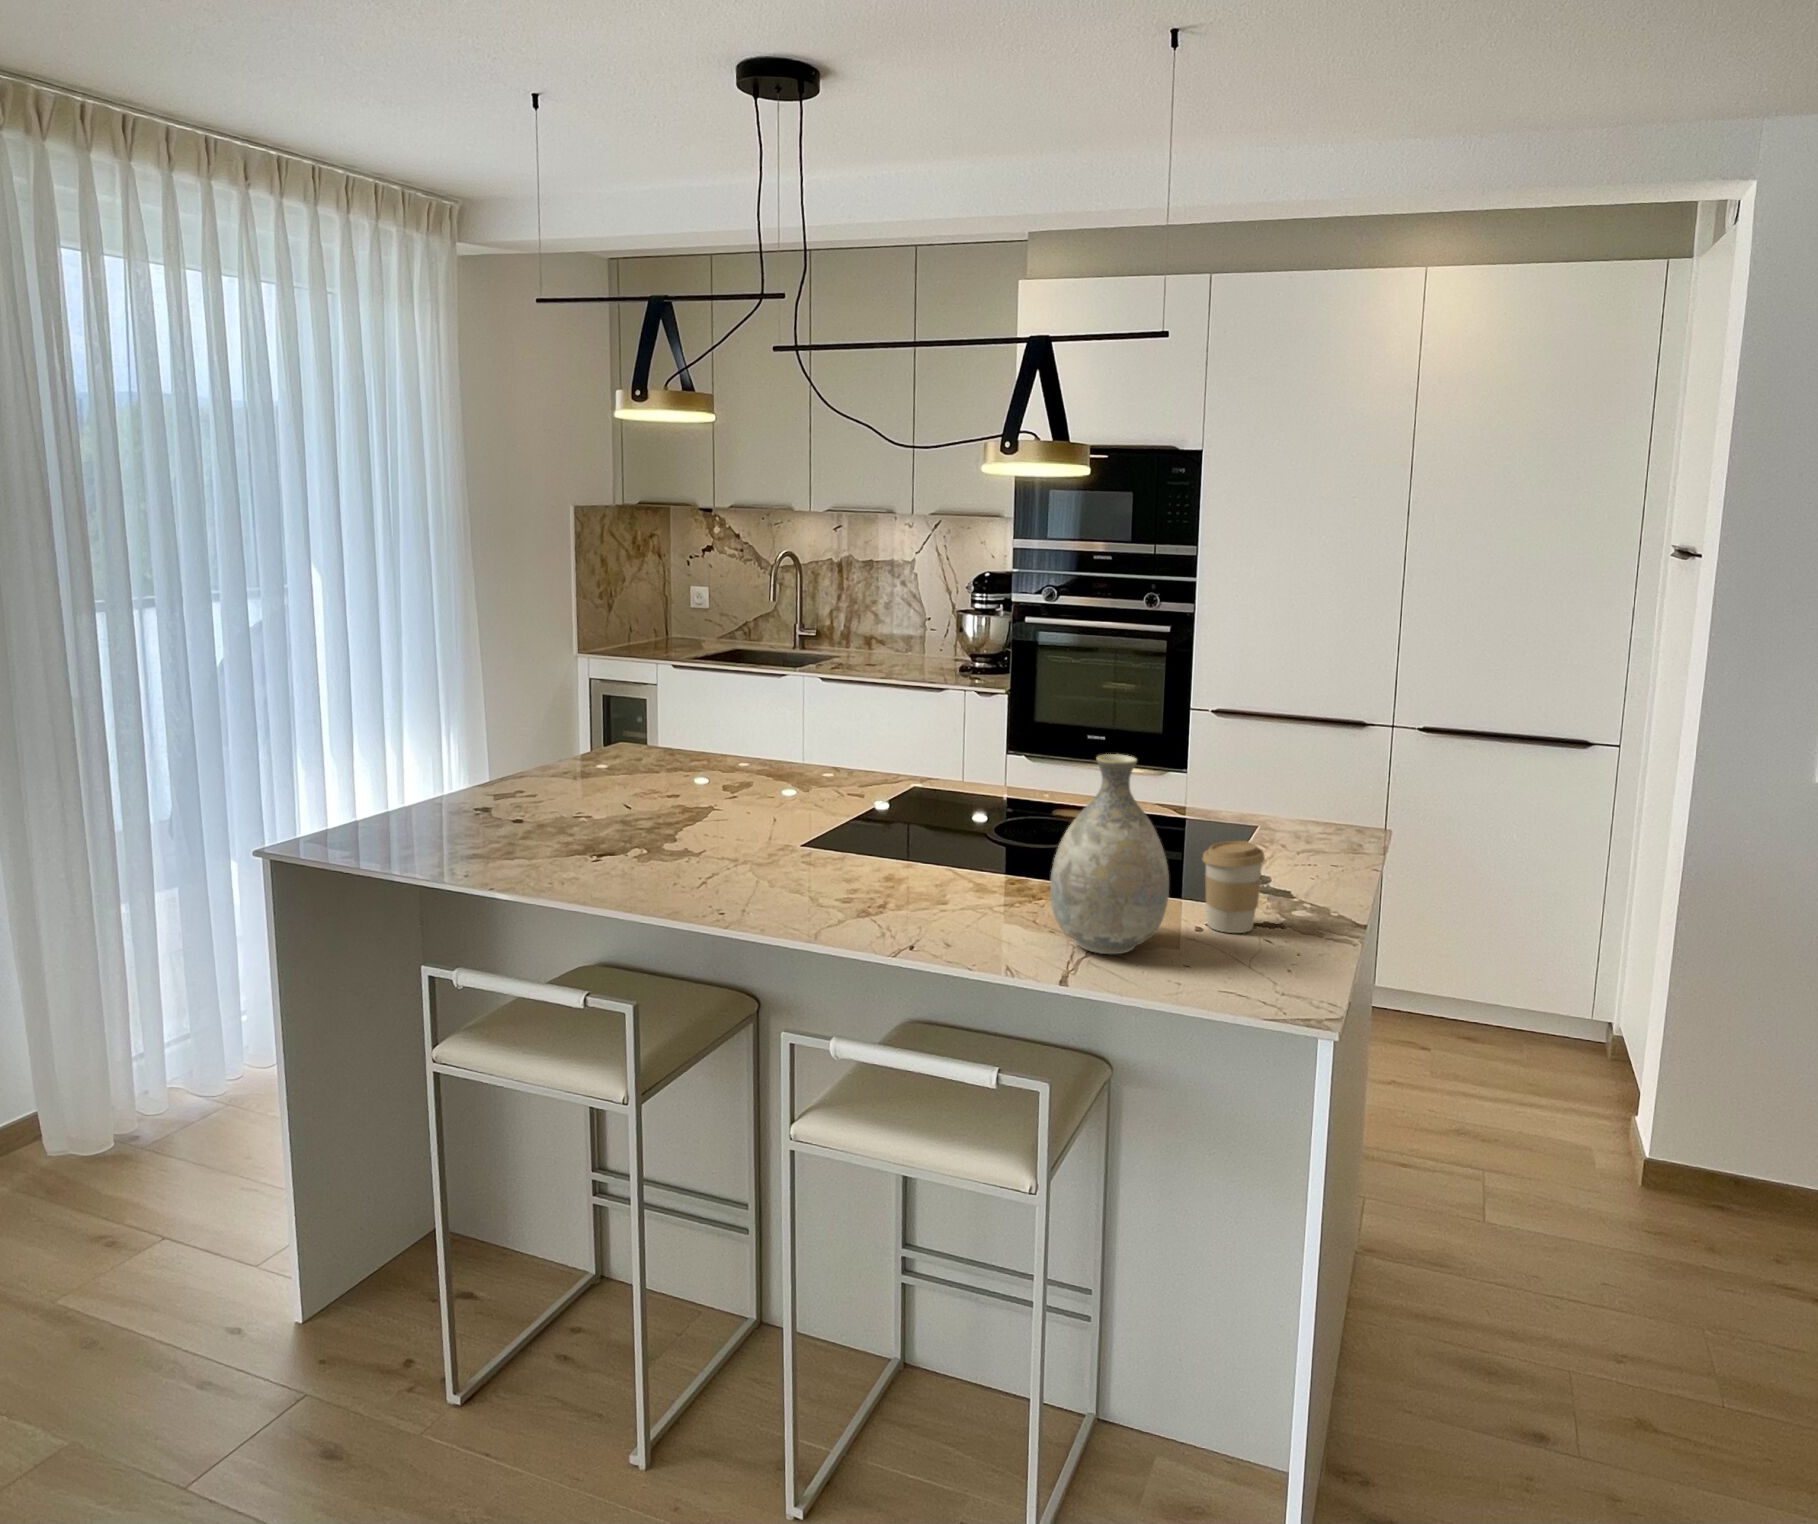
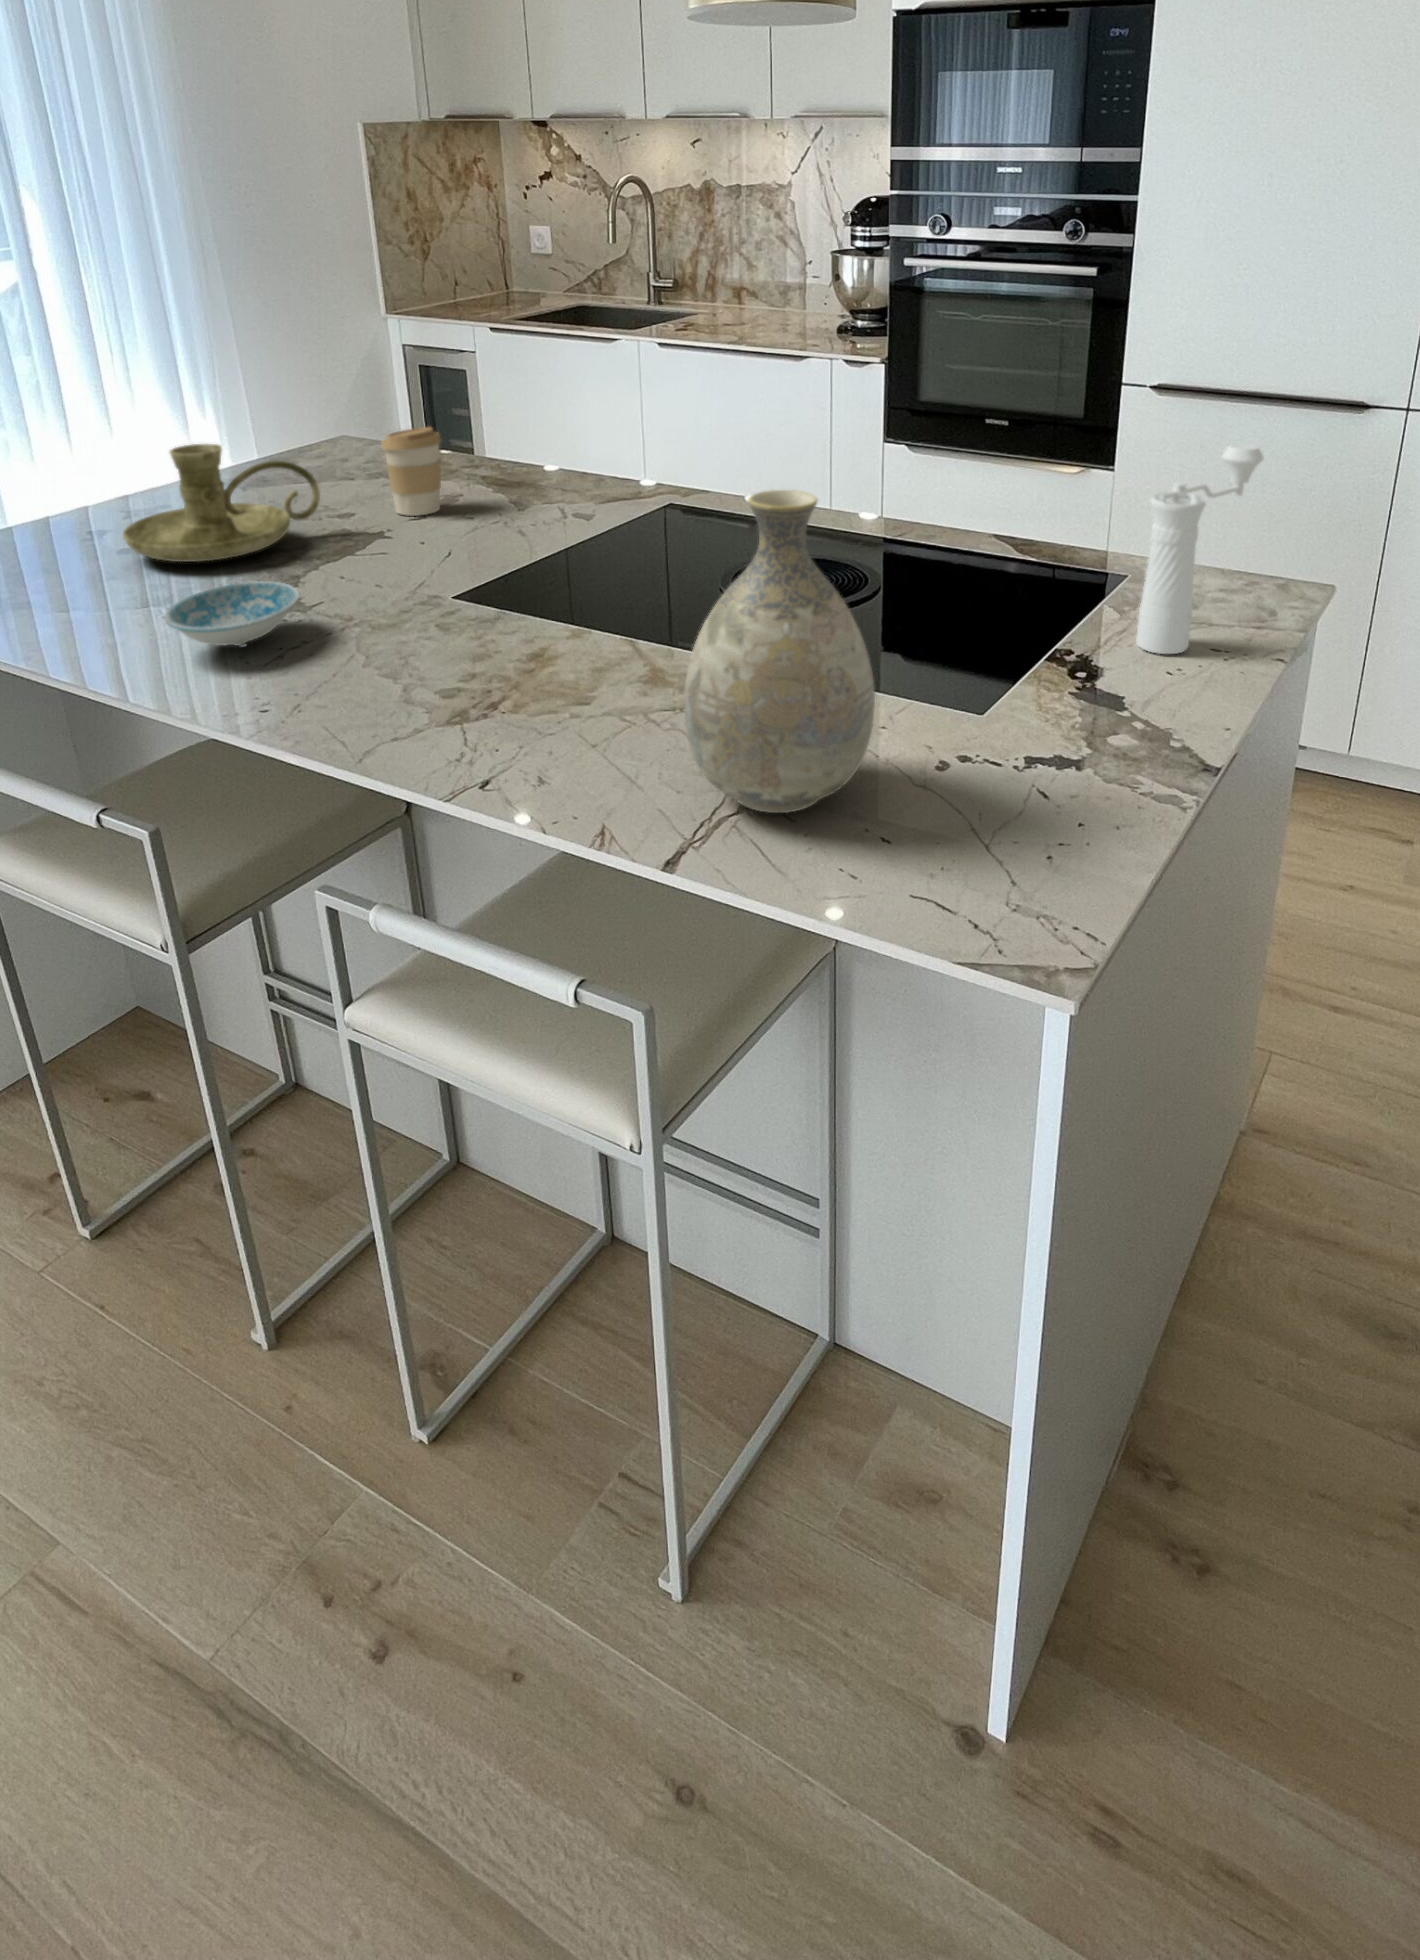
pepper mill: none [1283,739,1352,873] -> present [1136,443,1263,654]
candle holder: none [539,741,674,825] -> present [123,444,320,562]
ceramic bowl: none [635,832,722,875] -> present [164,581,299,645]
coffee cup: present [1202,841,1265,933] -> present [381,427,441,516]

